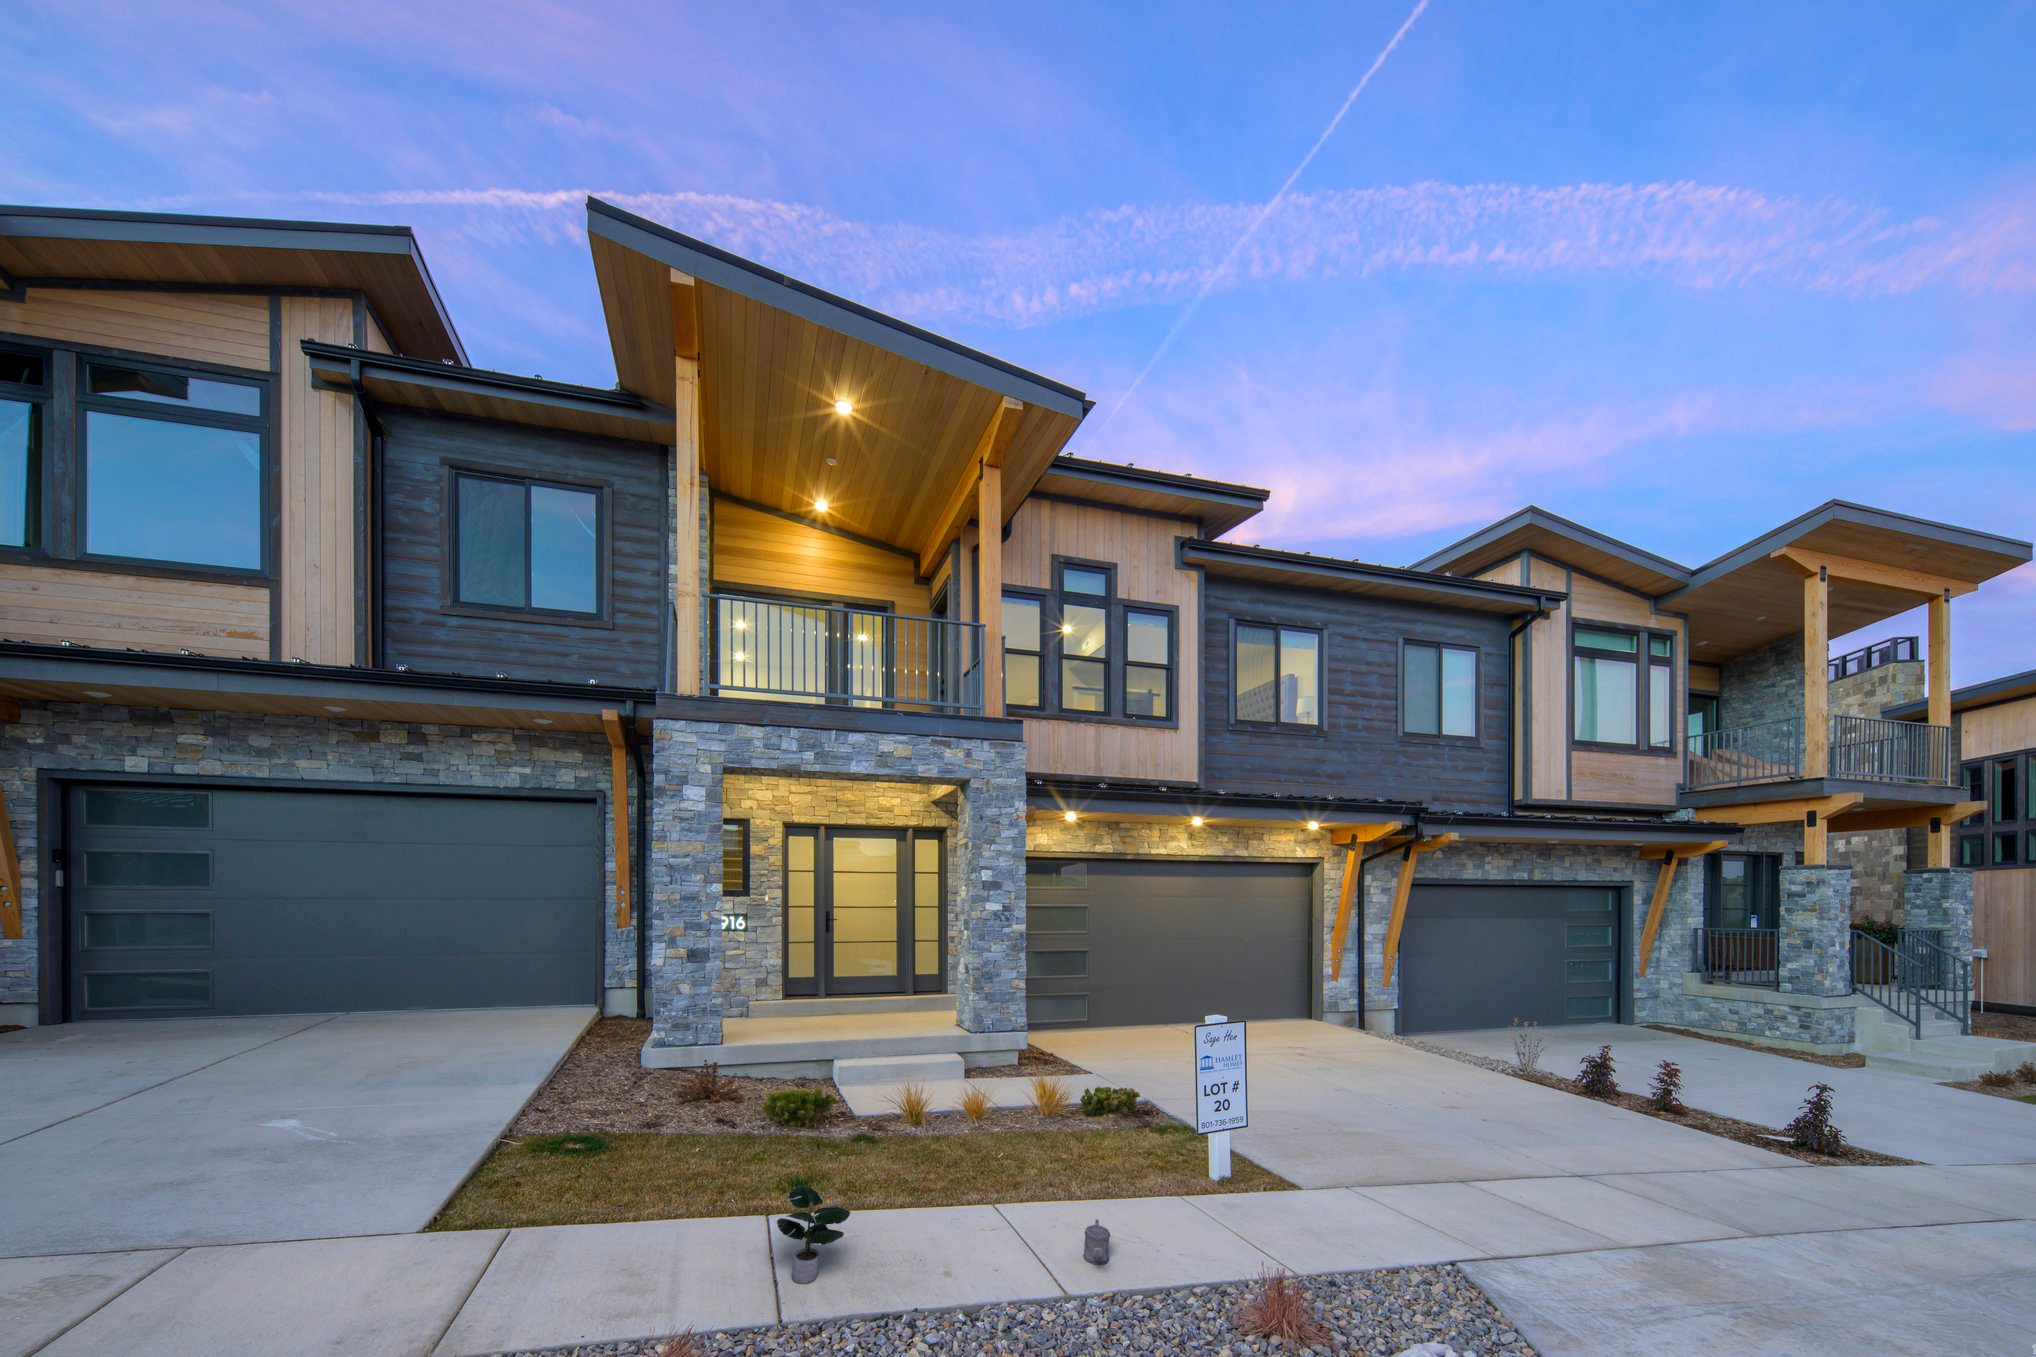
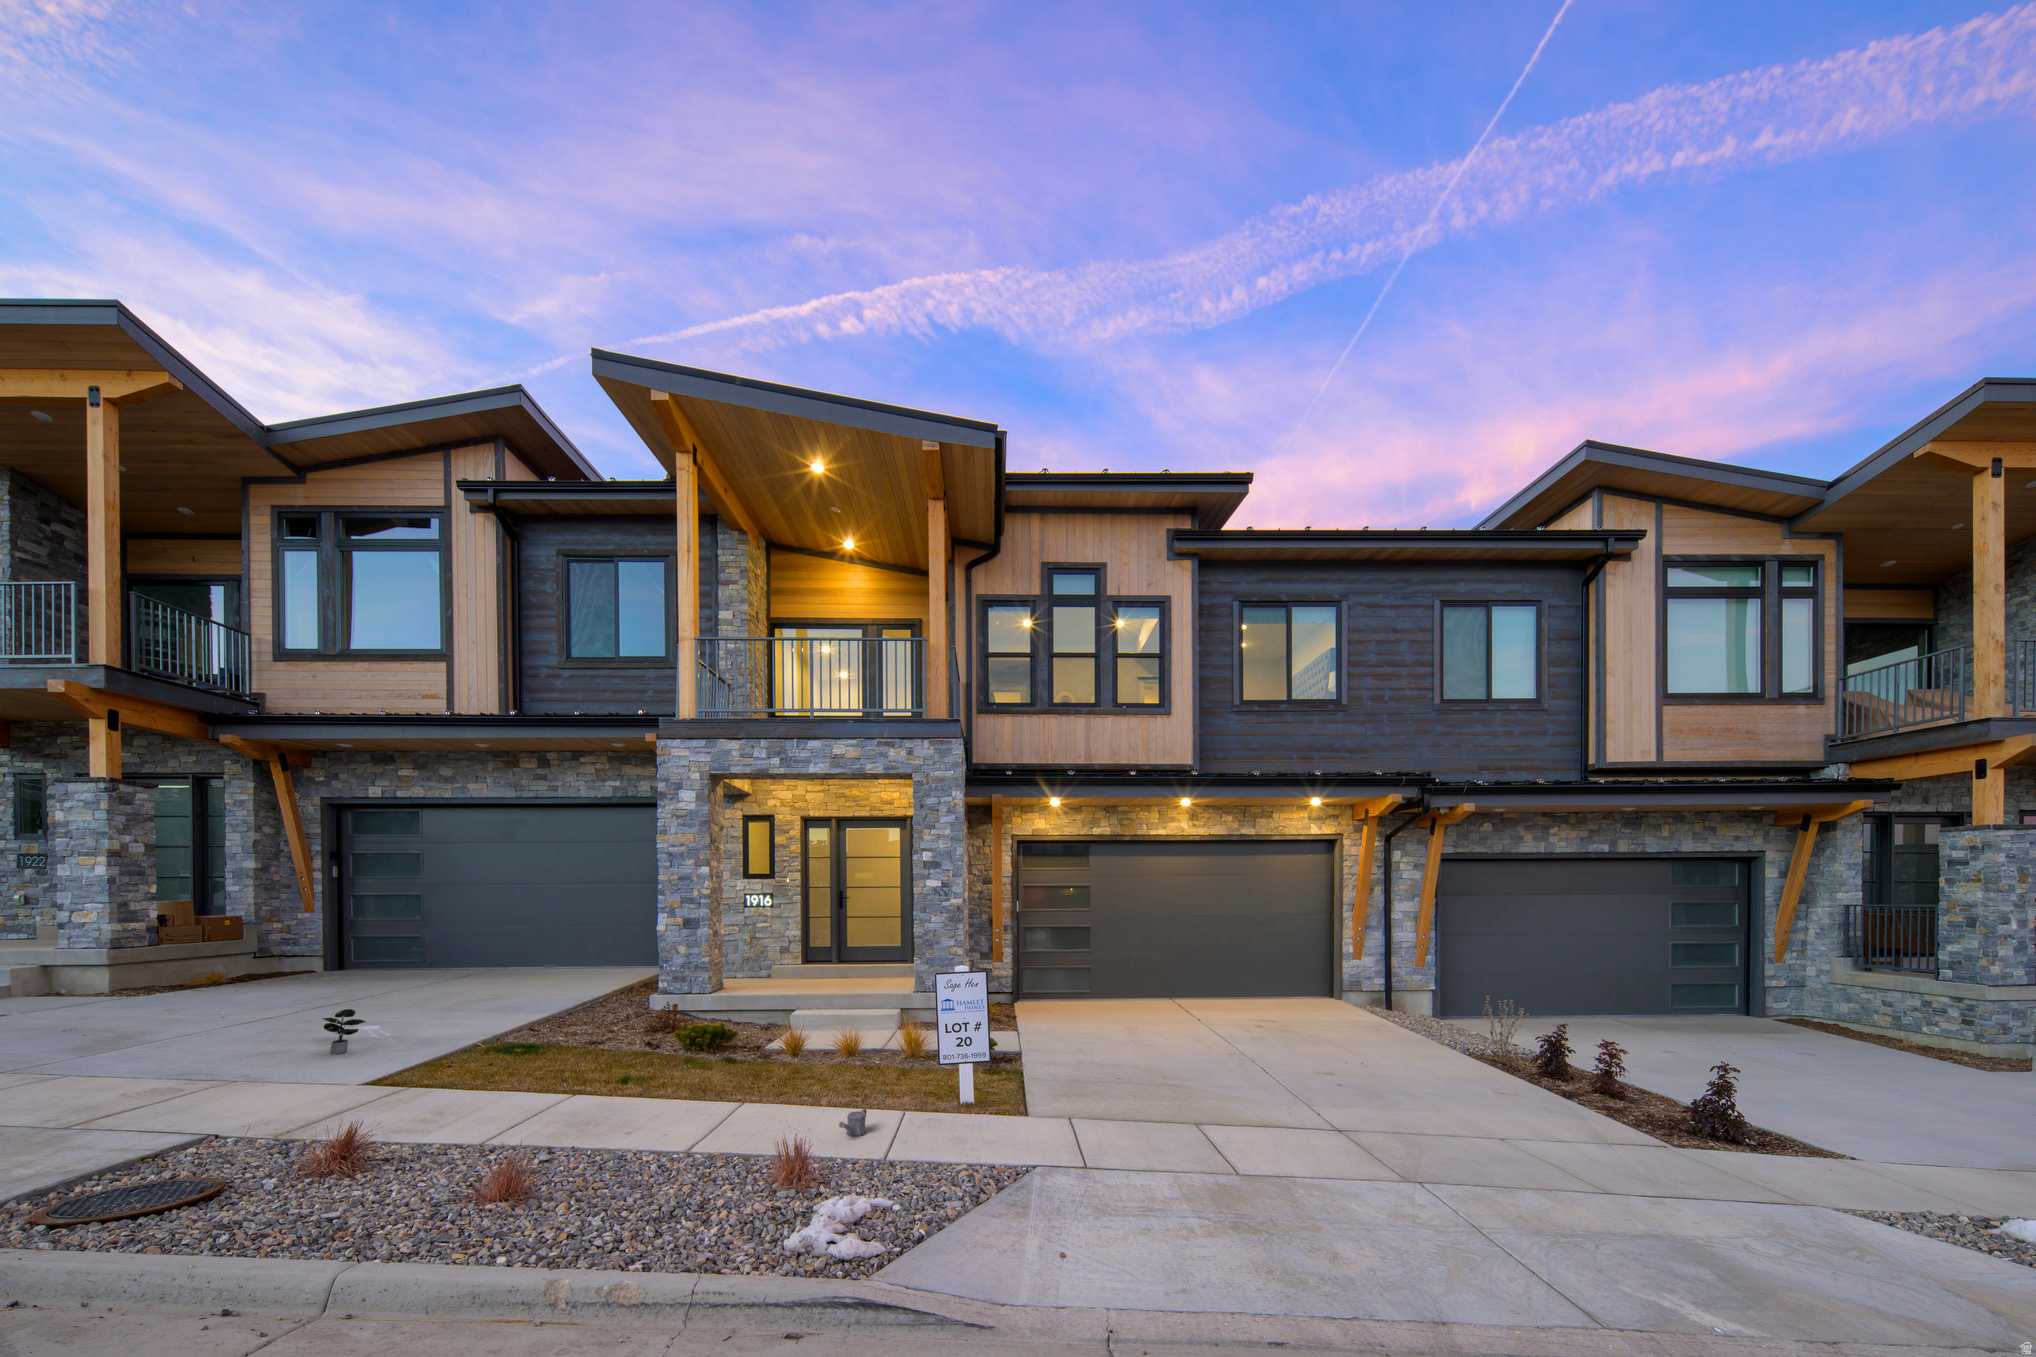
potted plant: present [777,1186,851,1284] -> present [322,1009,366,1054]

